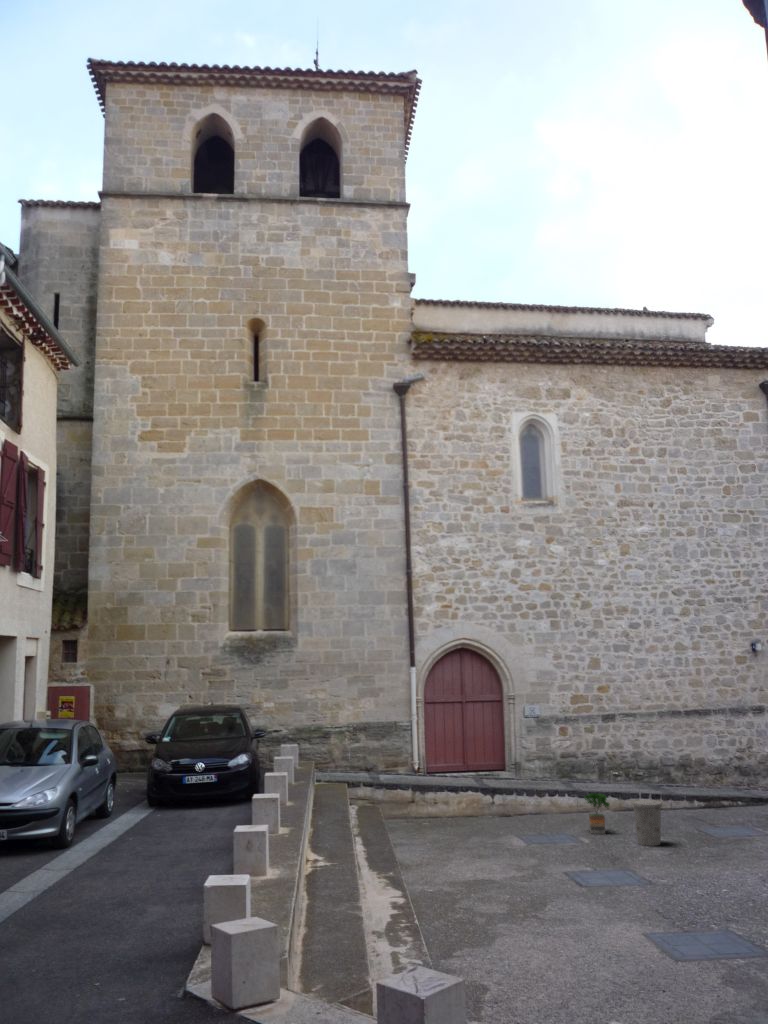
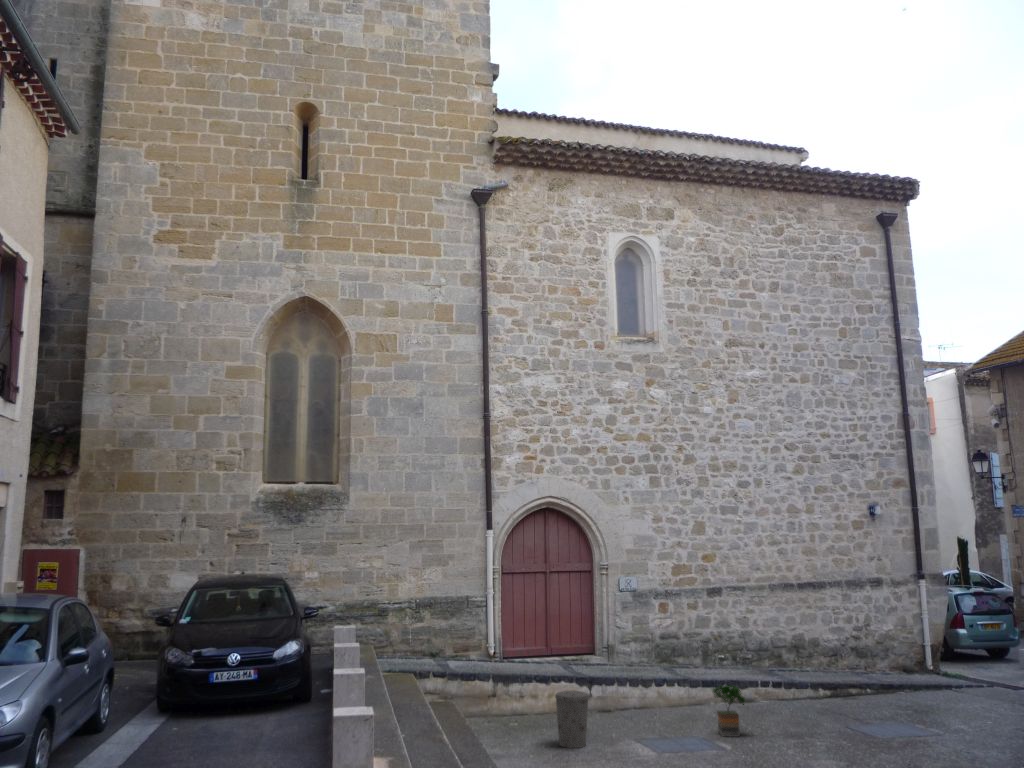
trash can: present [633,800,662,846] -> present [555,691,589,748]

